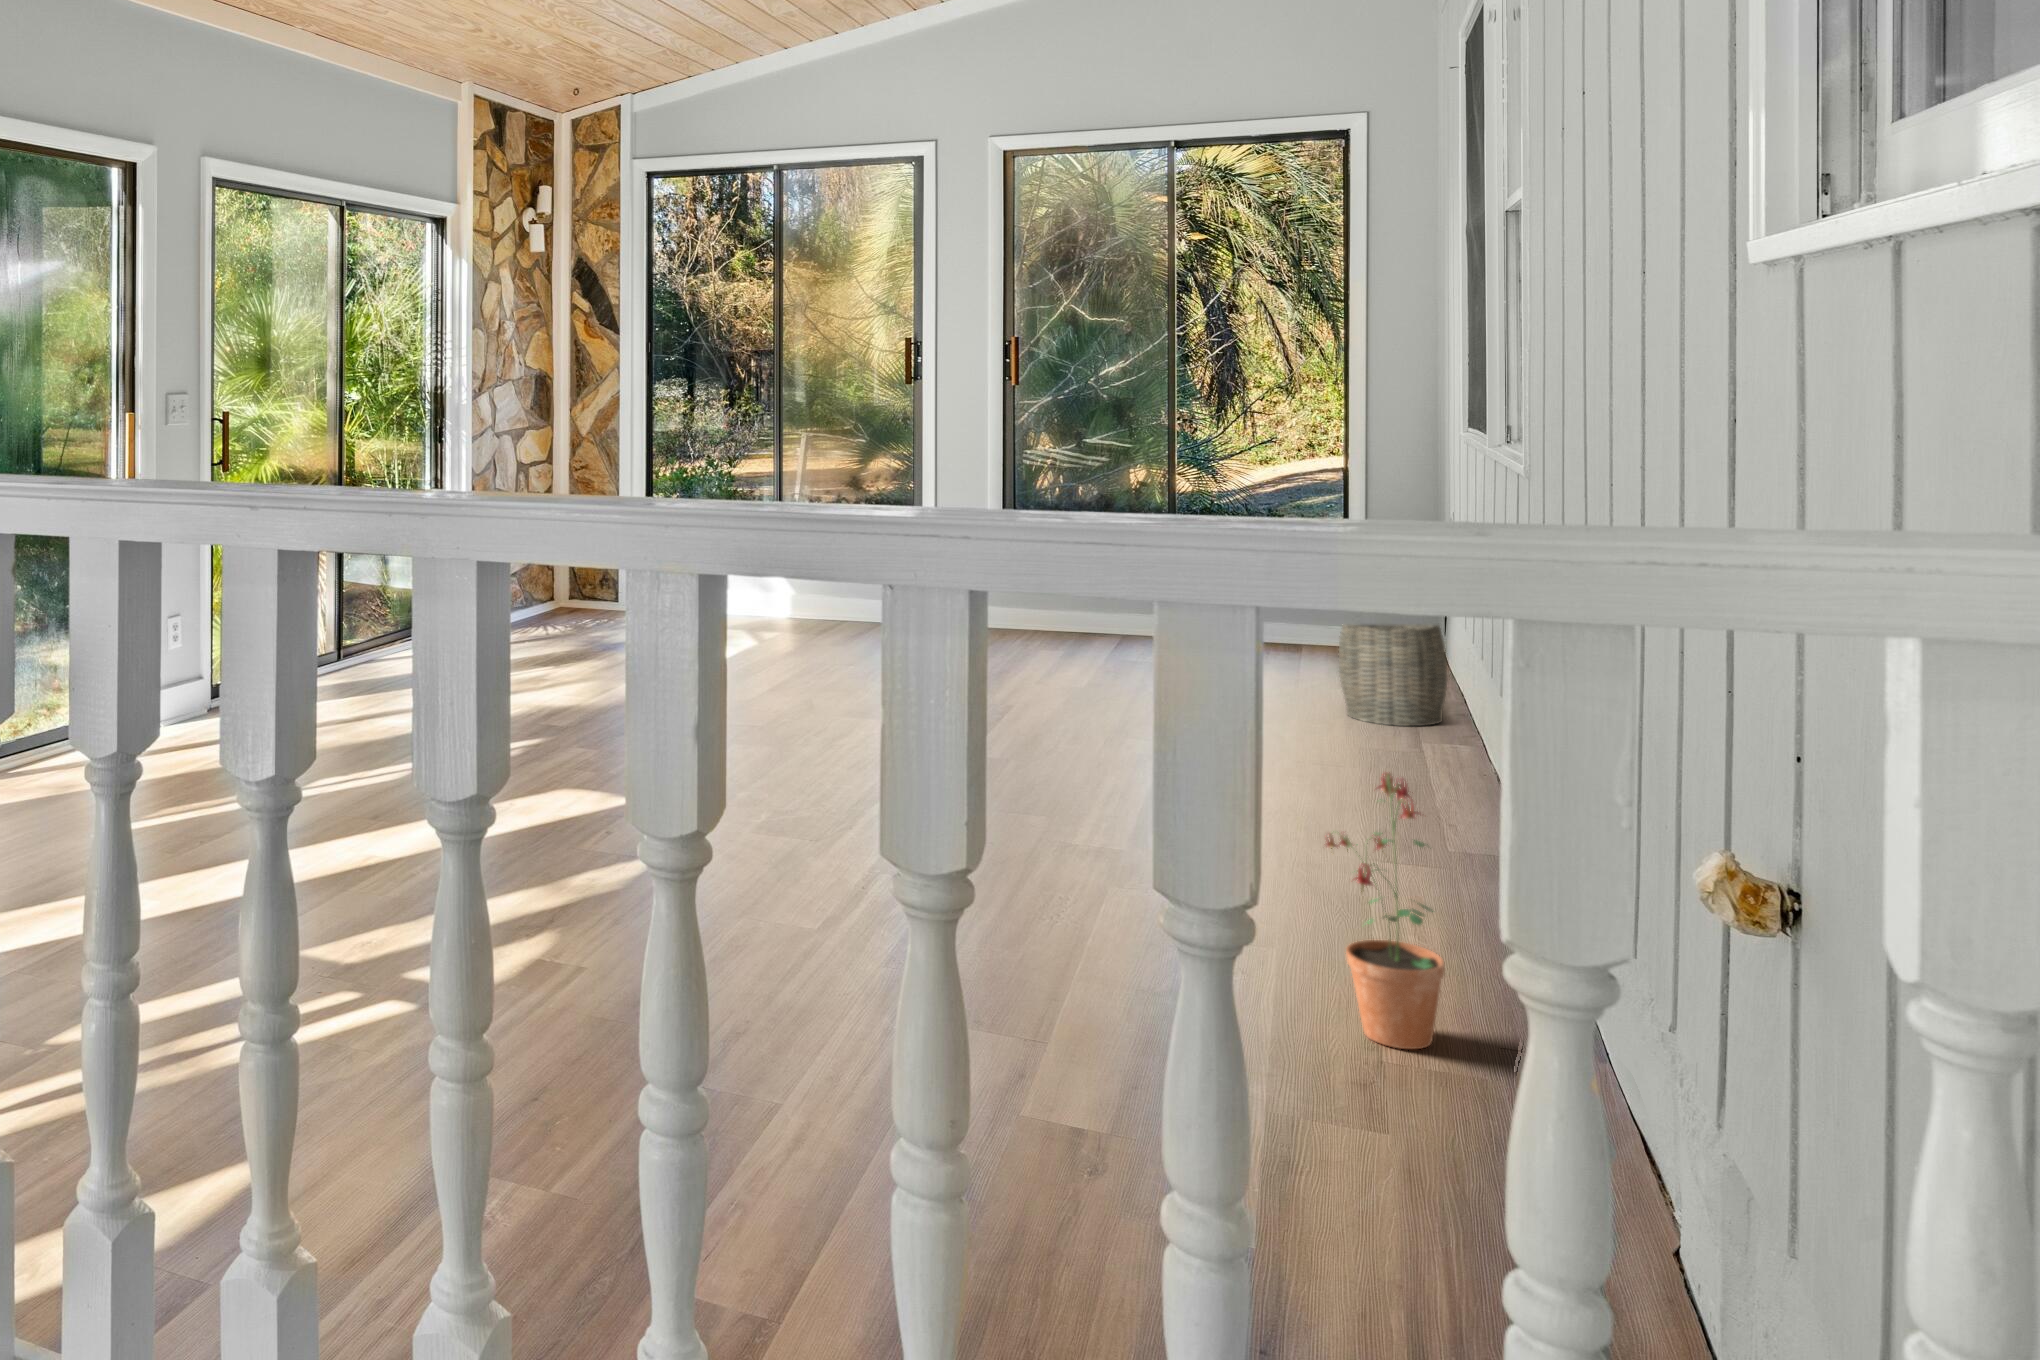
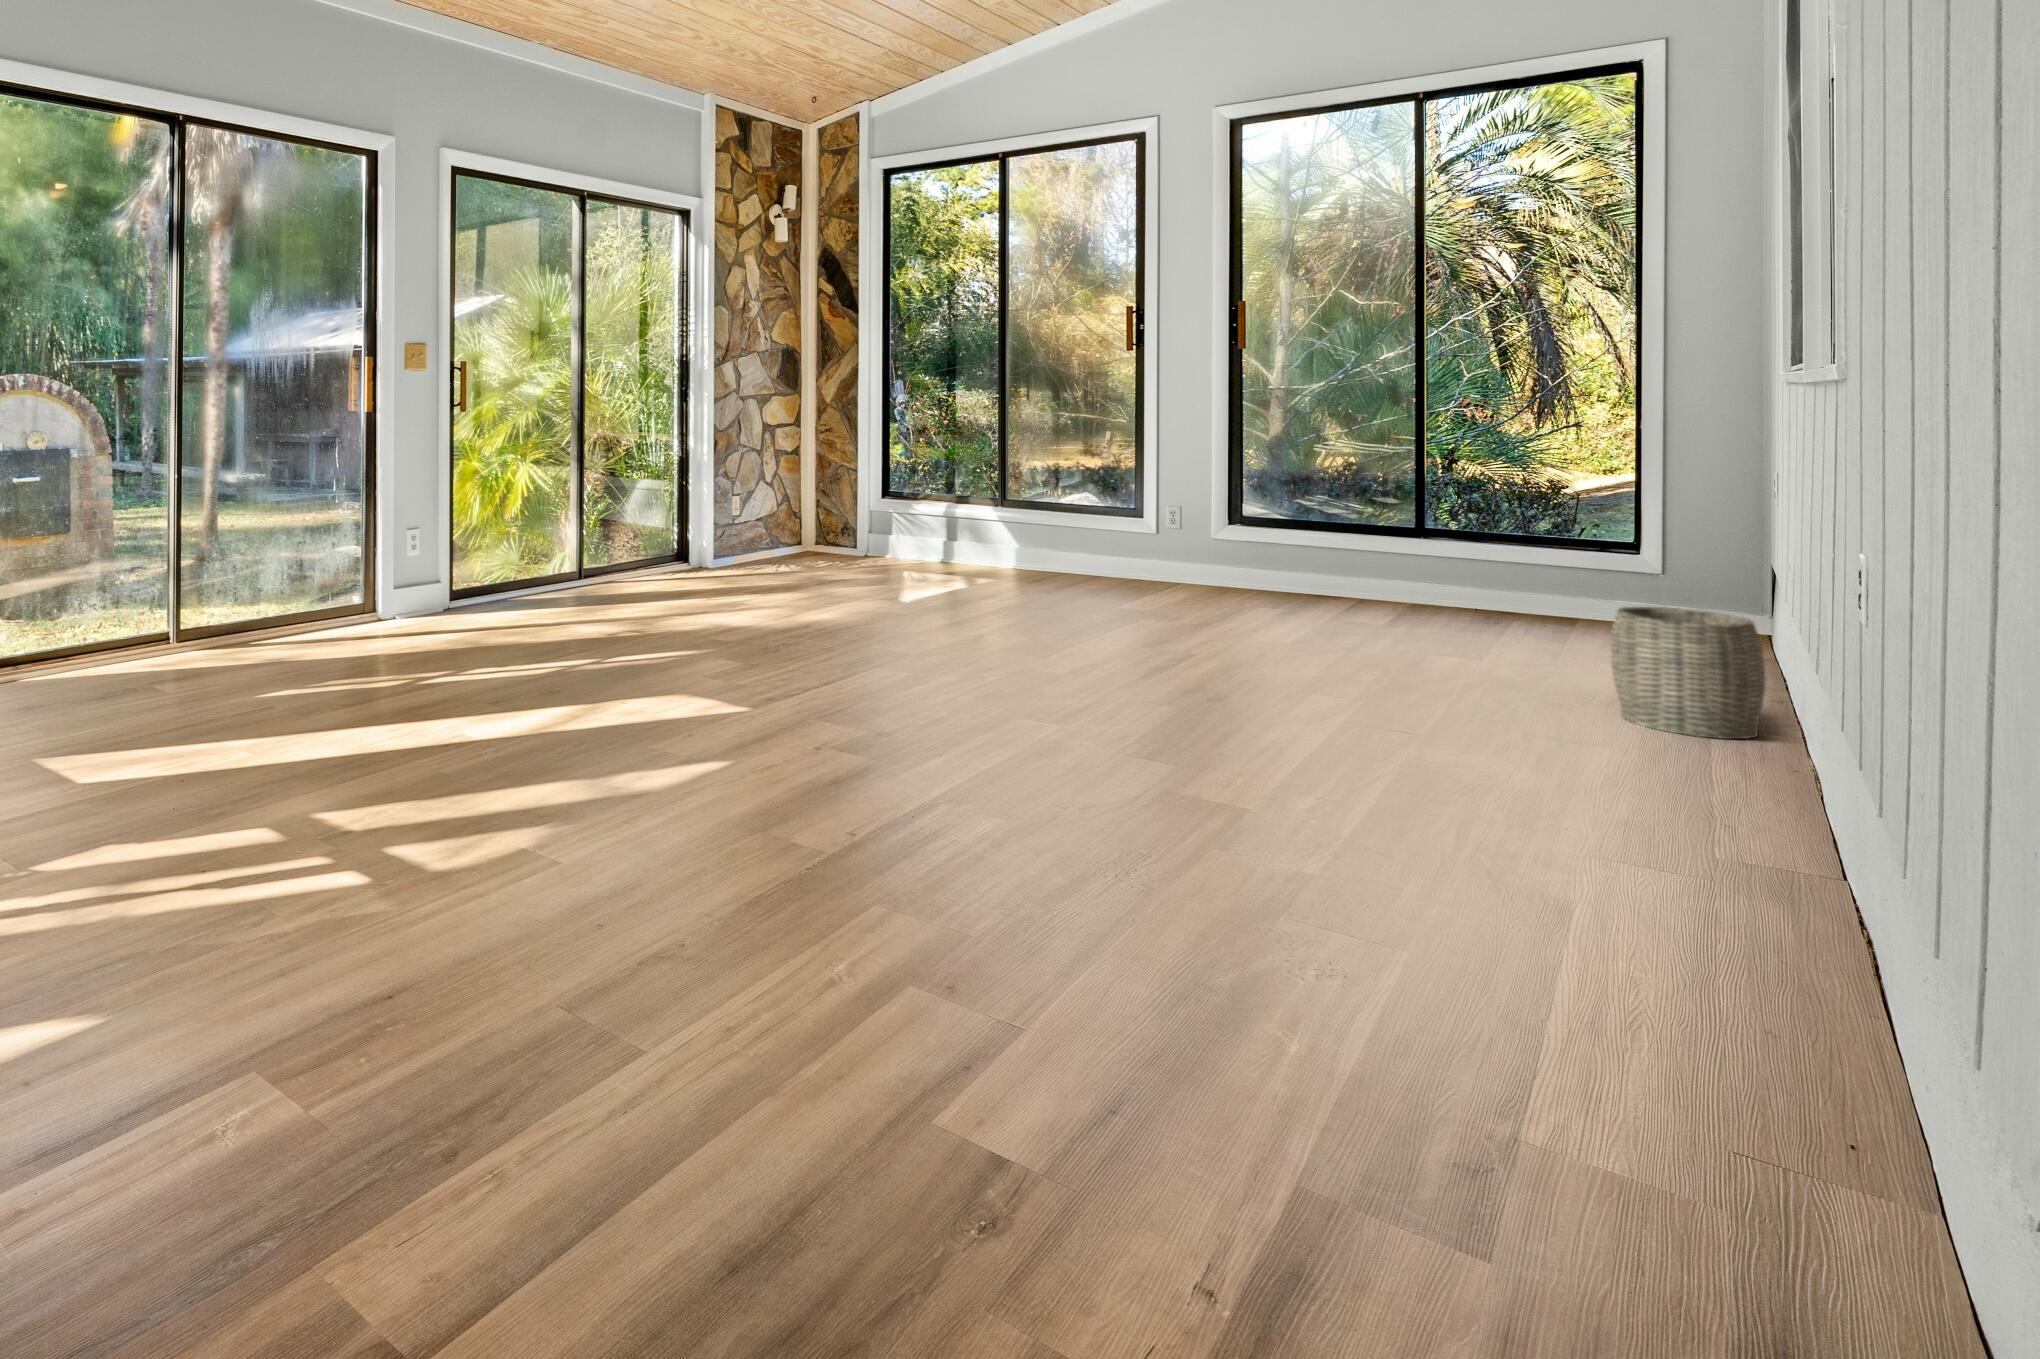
potted plant: present [1326,773,1445,1049] -> none [1469,794,1661,1201]

